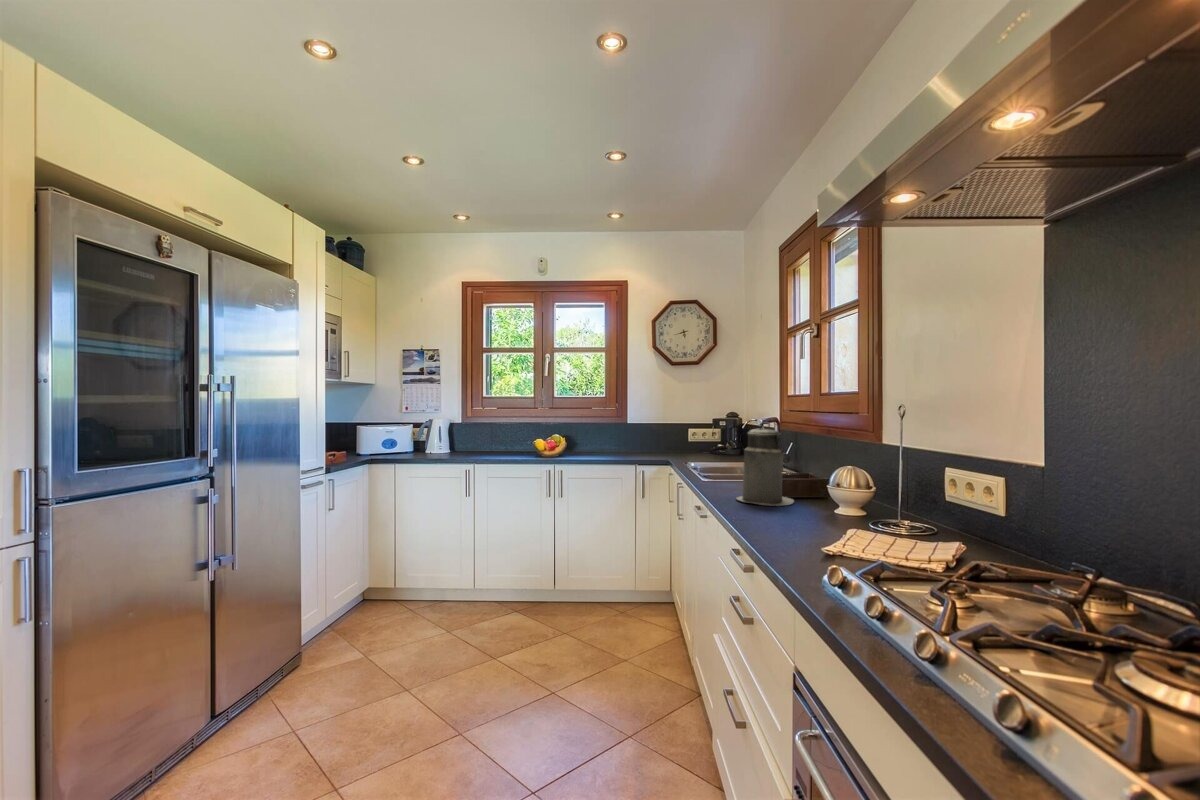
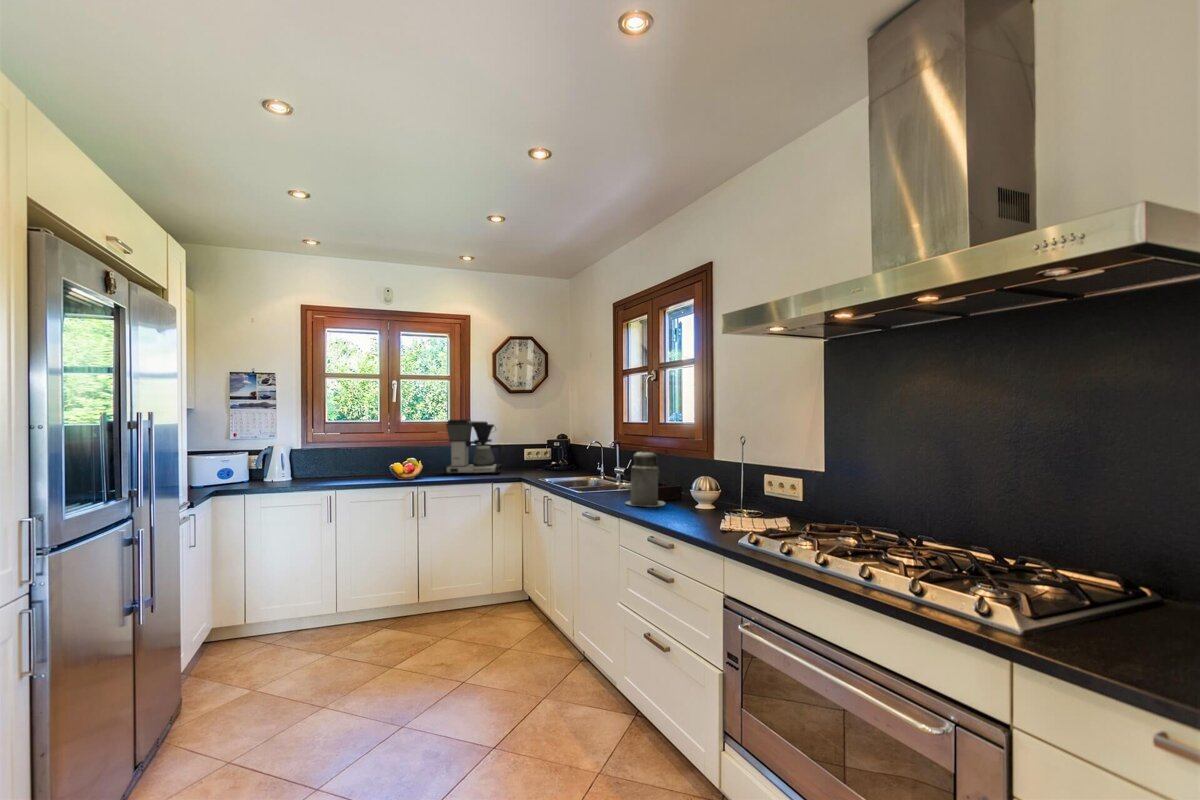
coffee maker: none [591,395,655,456] -> present [443,419,502,475]

